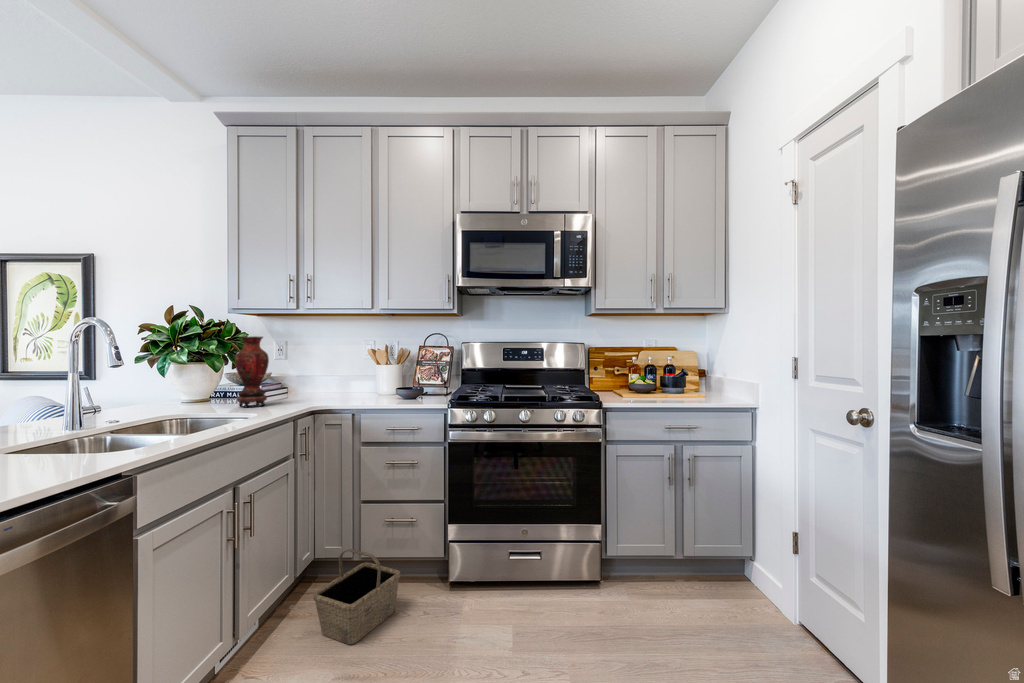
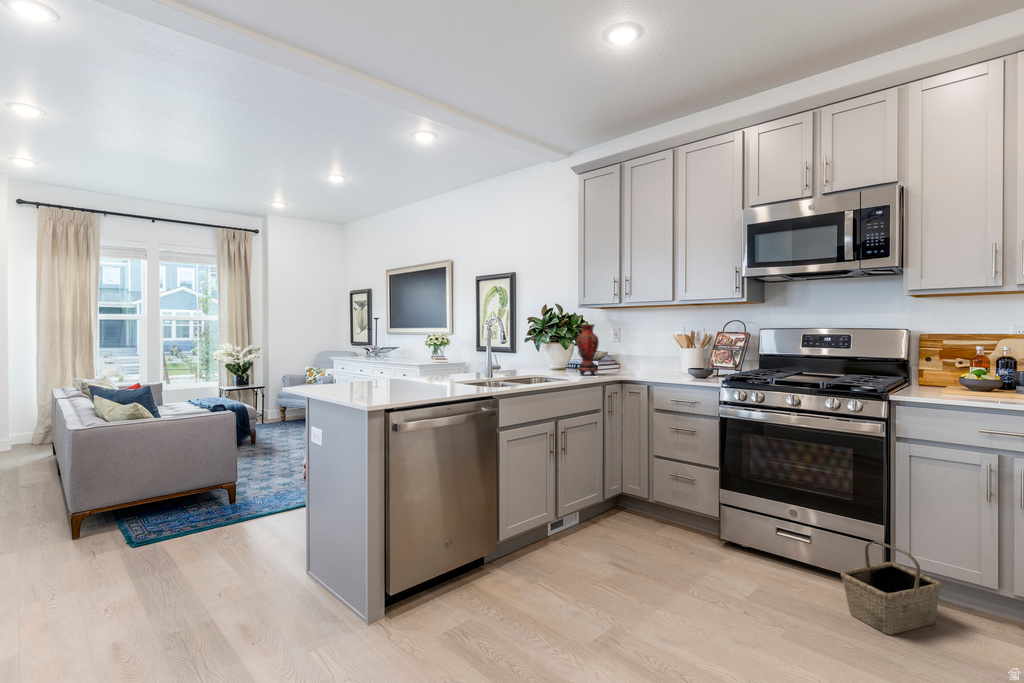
basket: present [313,549,400,645] -> present [841,541,942,635]

